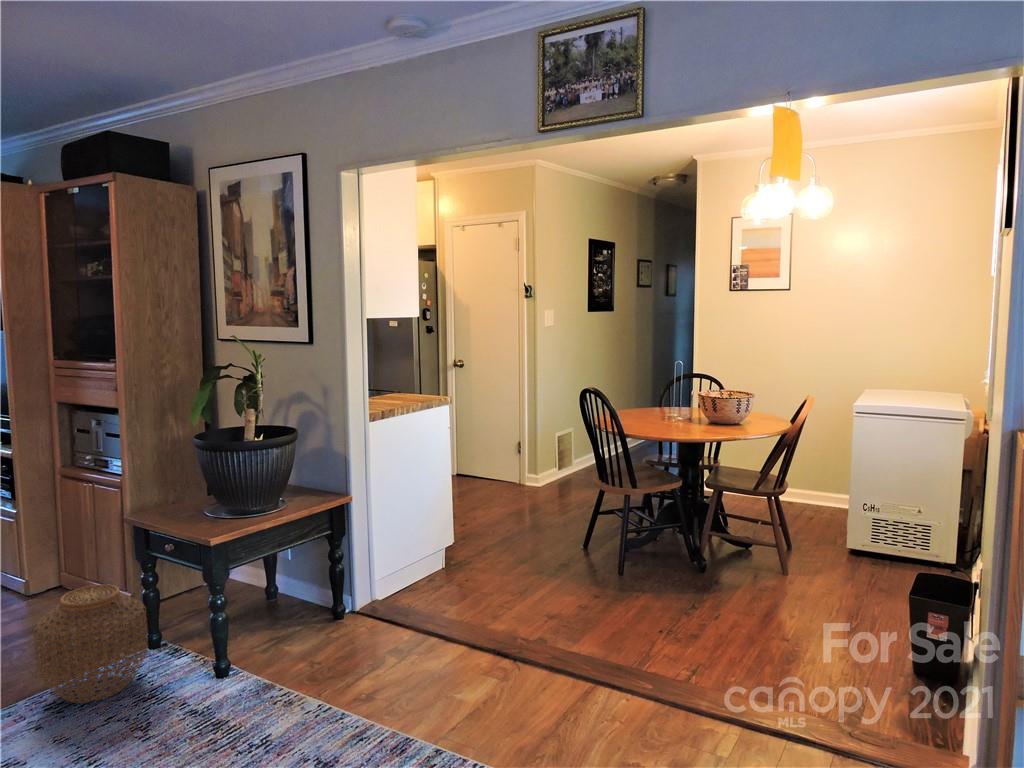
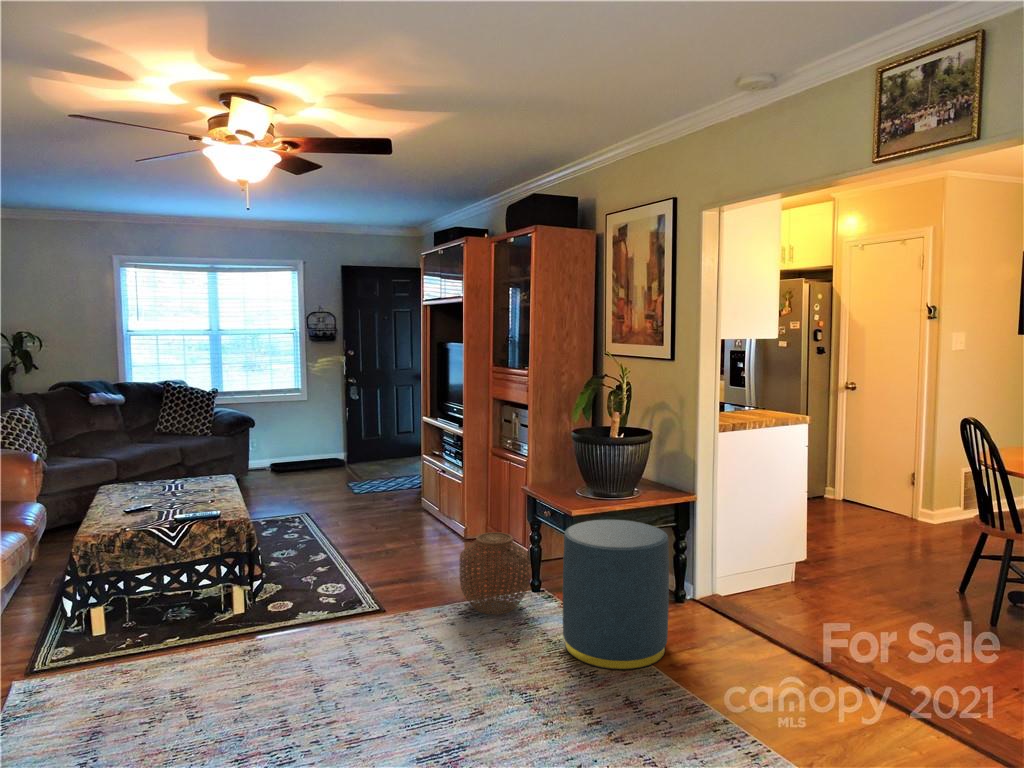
ottoman: none [208,538,347,731] -> present [563,520,669,670]

